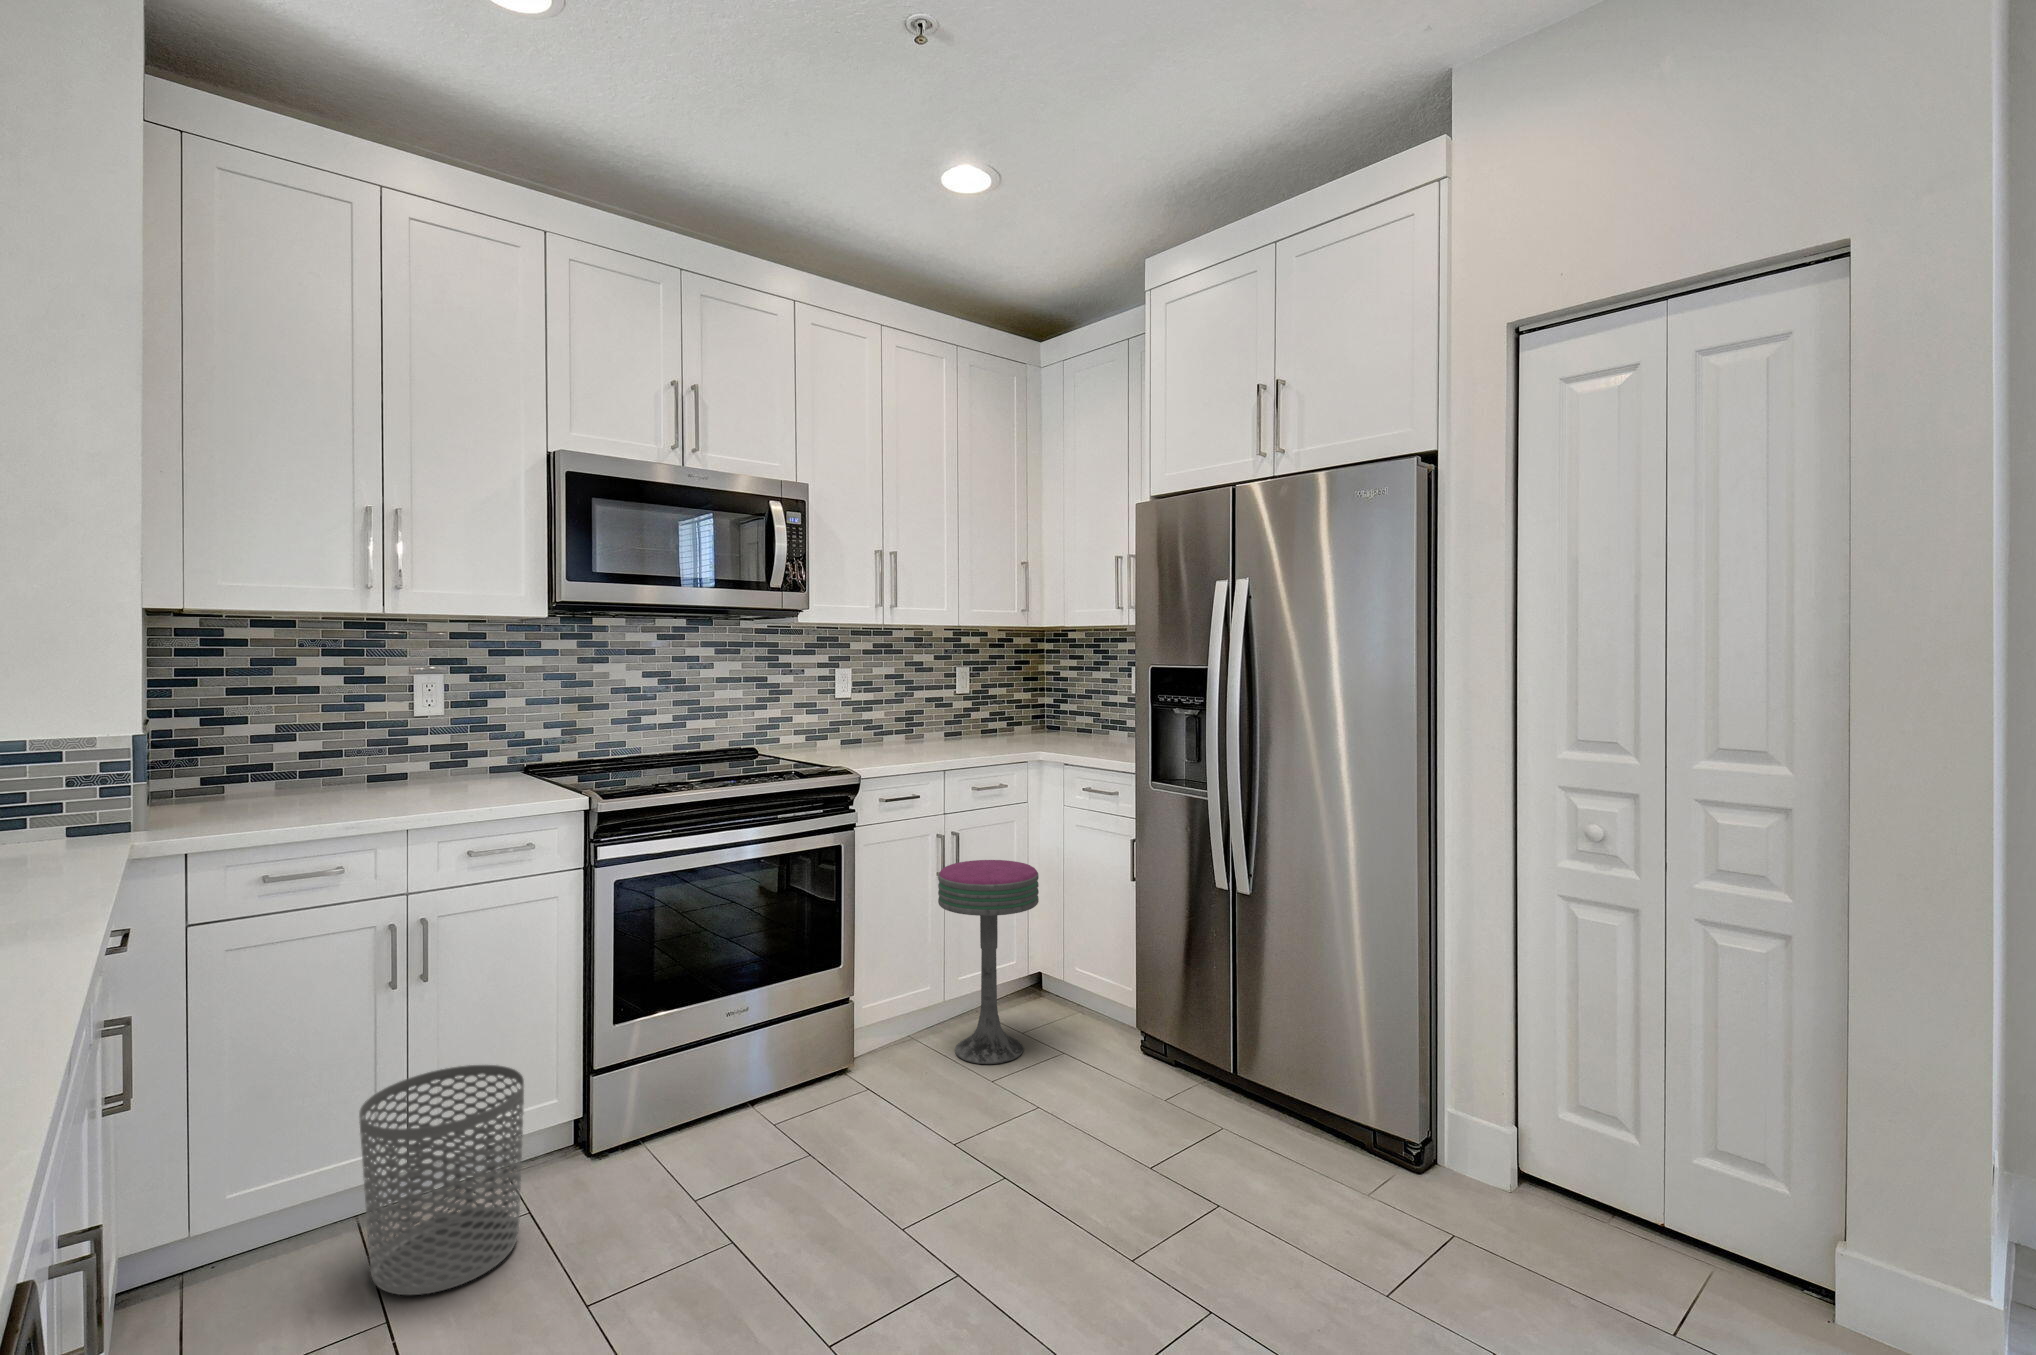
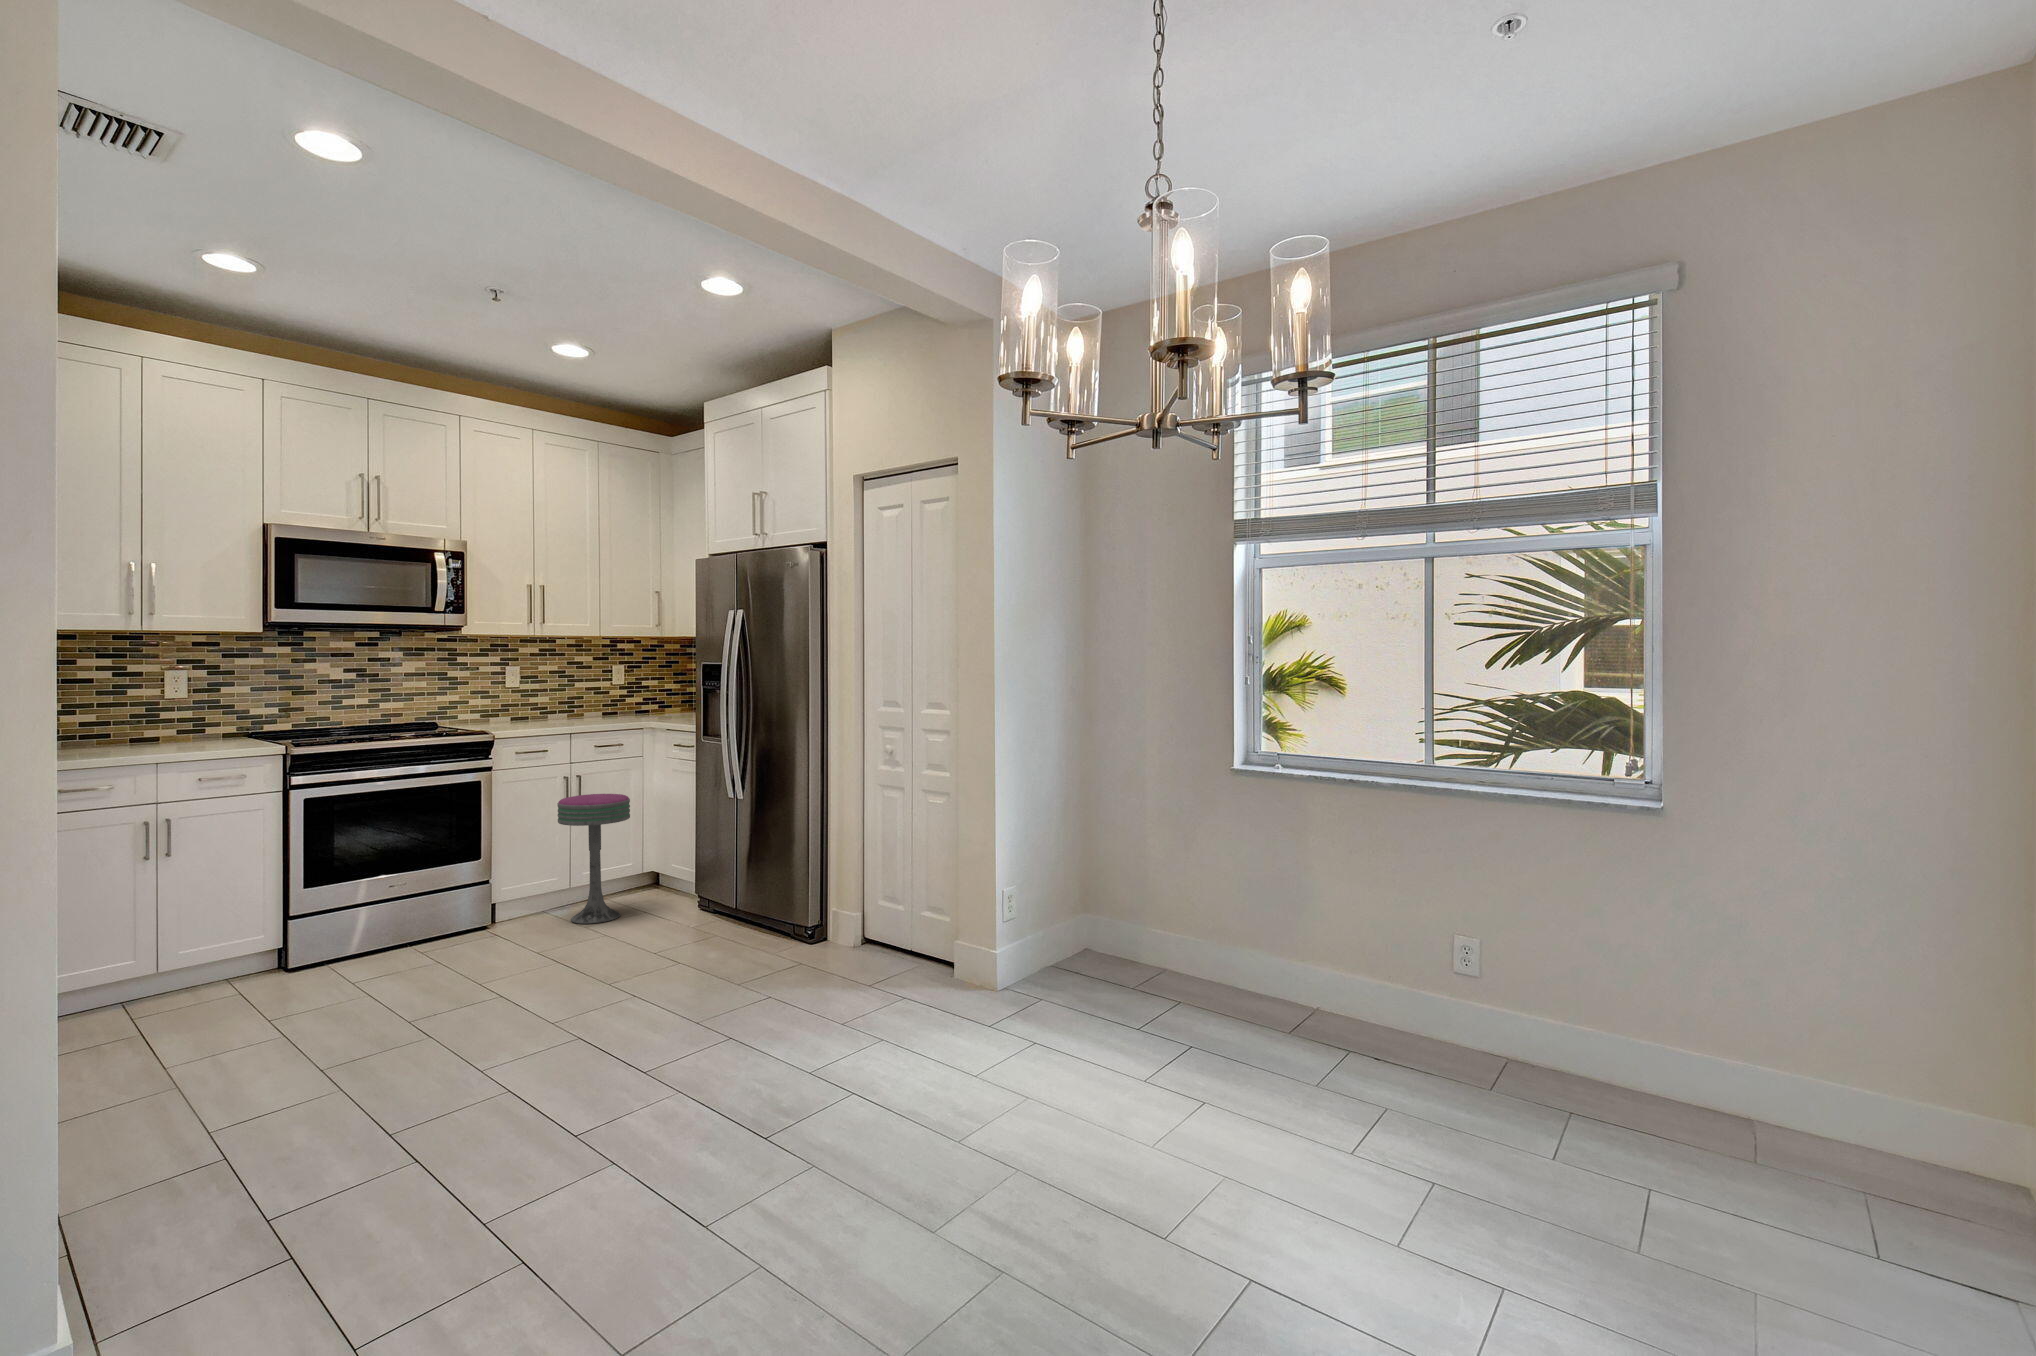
waste bin: present [359,1065,524,1295] -> none [122,906,234,1026]

